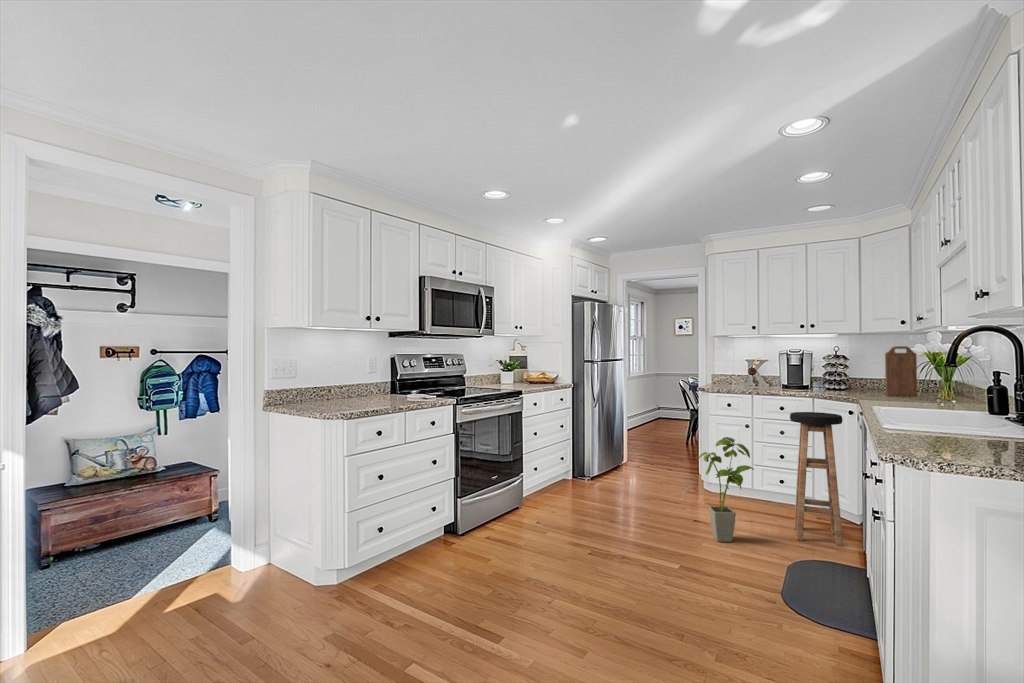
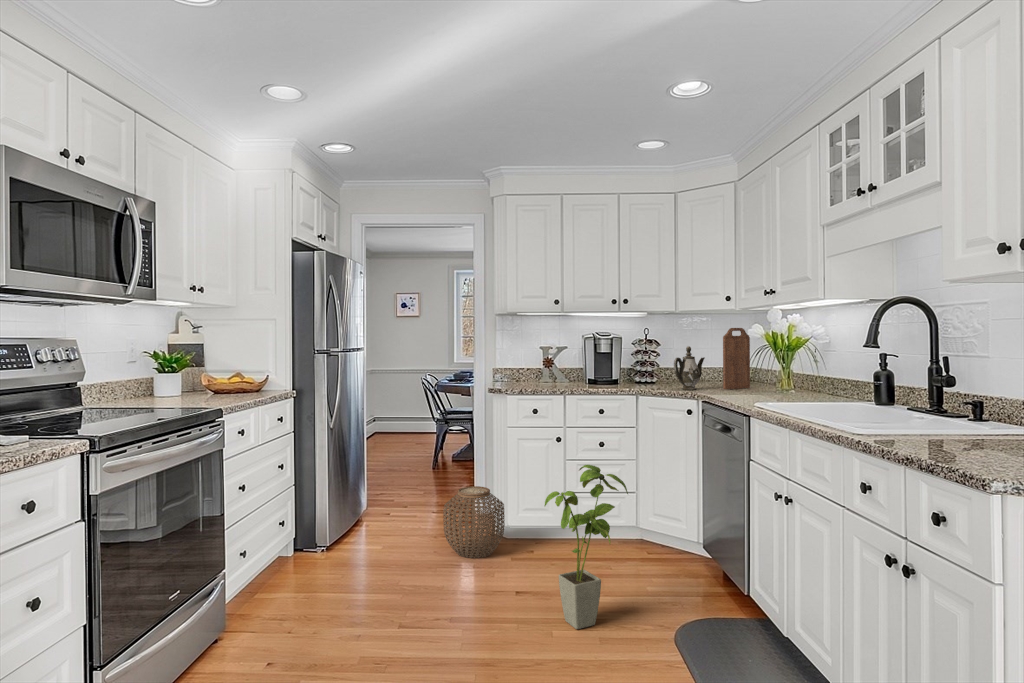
teapot: none [840,361,872,395] -> present [674,346,705,390]
bar stool: present [790,412,843,546] -> none [644,416,716,598]
woven basket: none [659,452,702,499] -> present [443,486,505,558]

